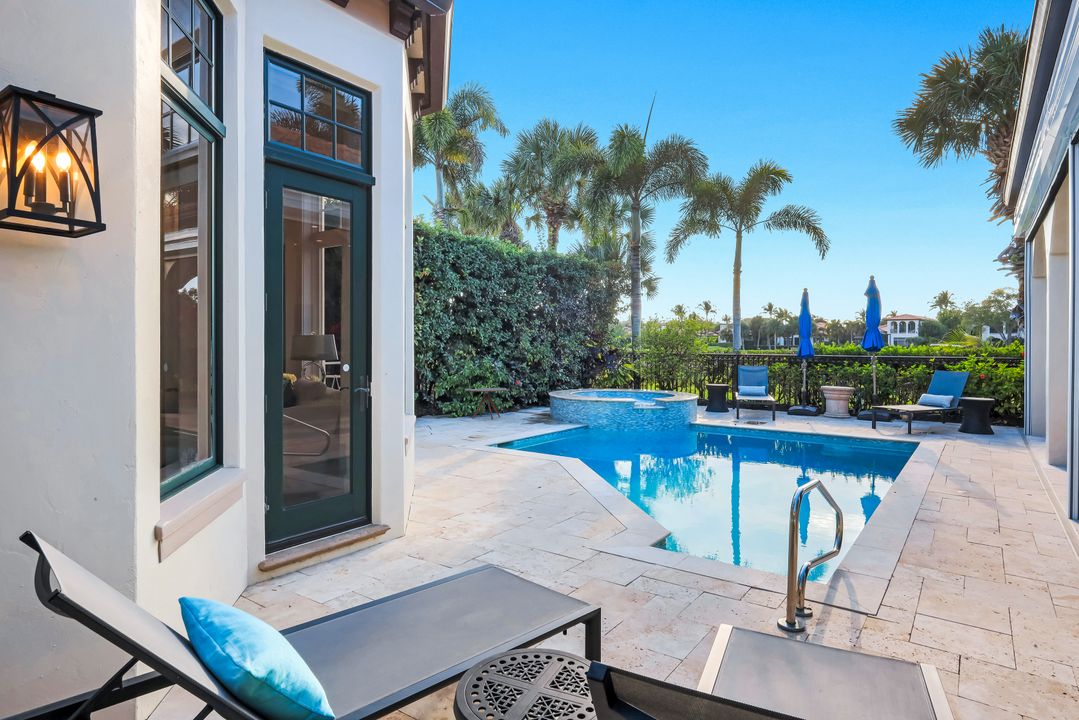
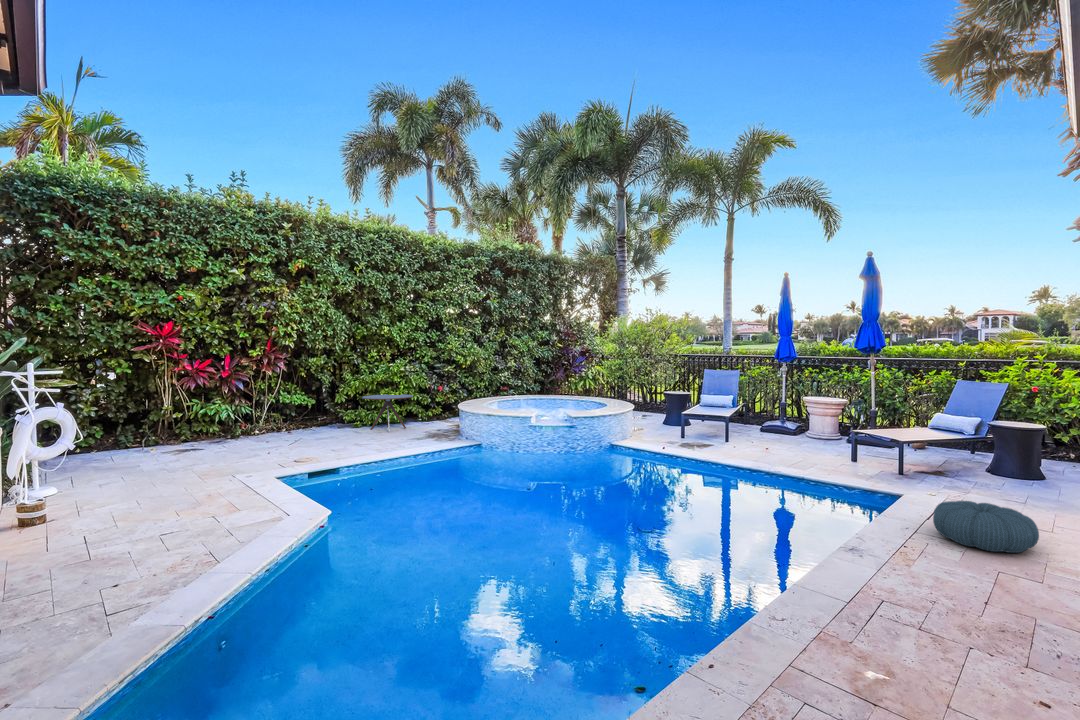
pouf: none [956,438,1014,462] -> present [933,501,1039,553]

